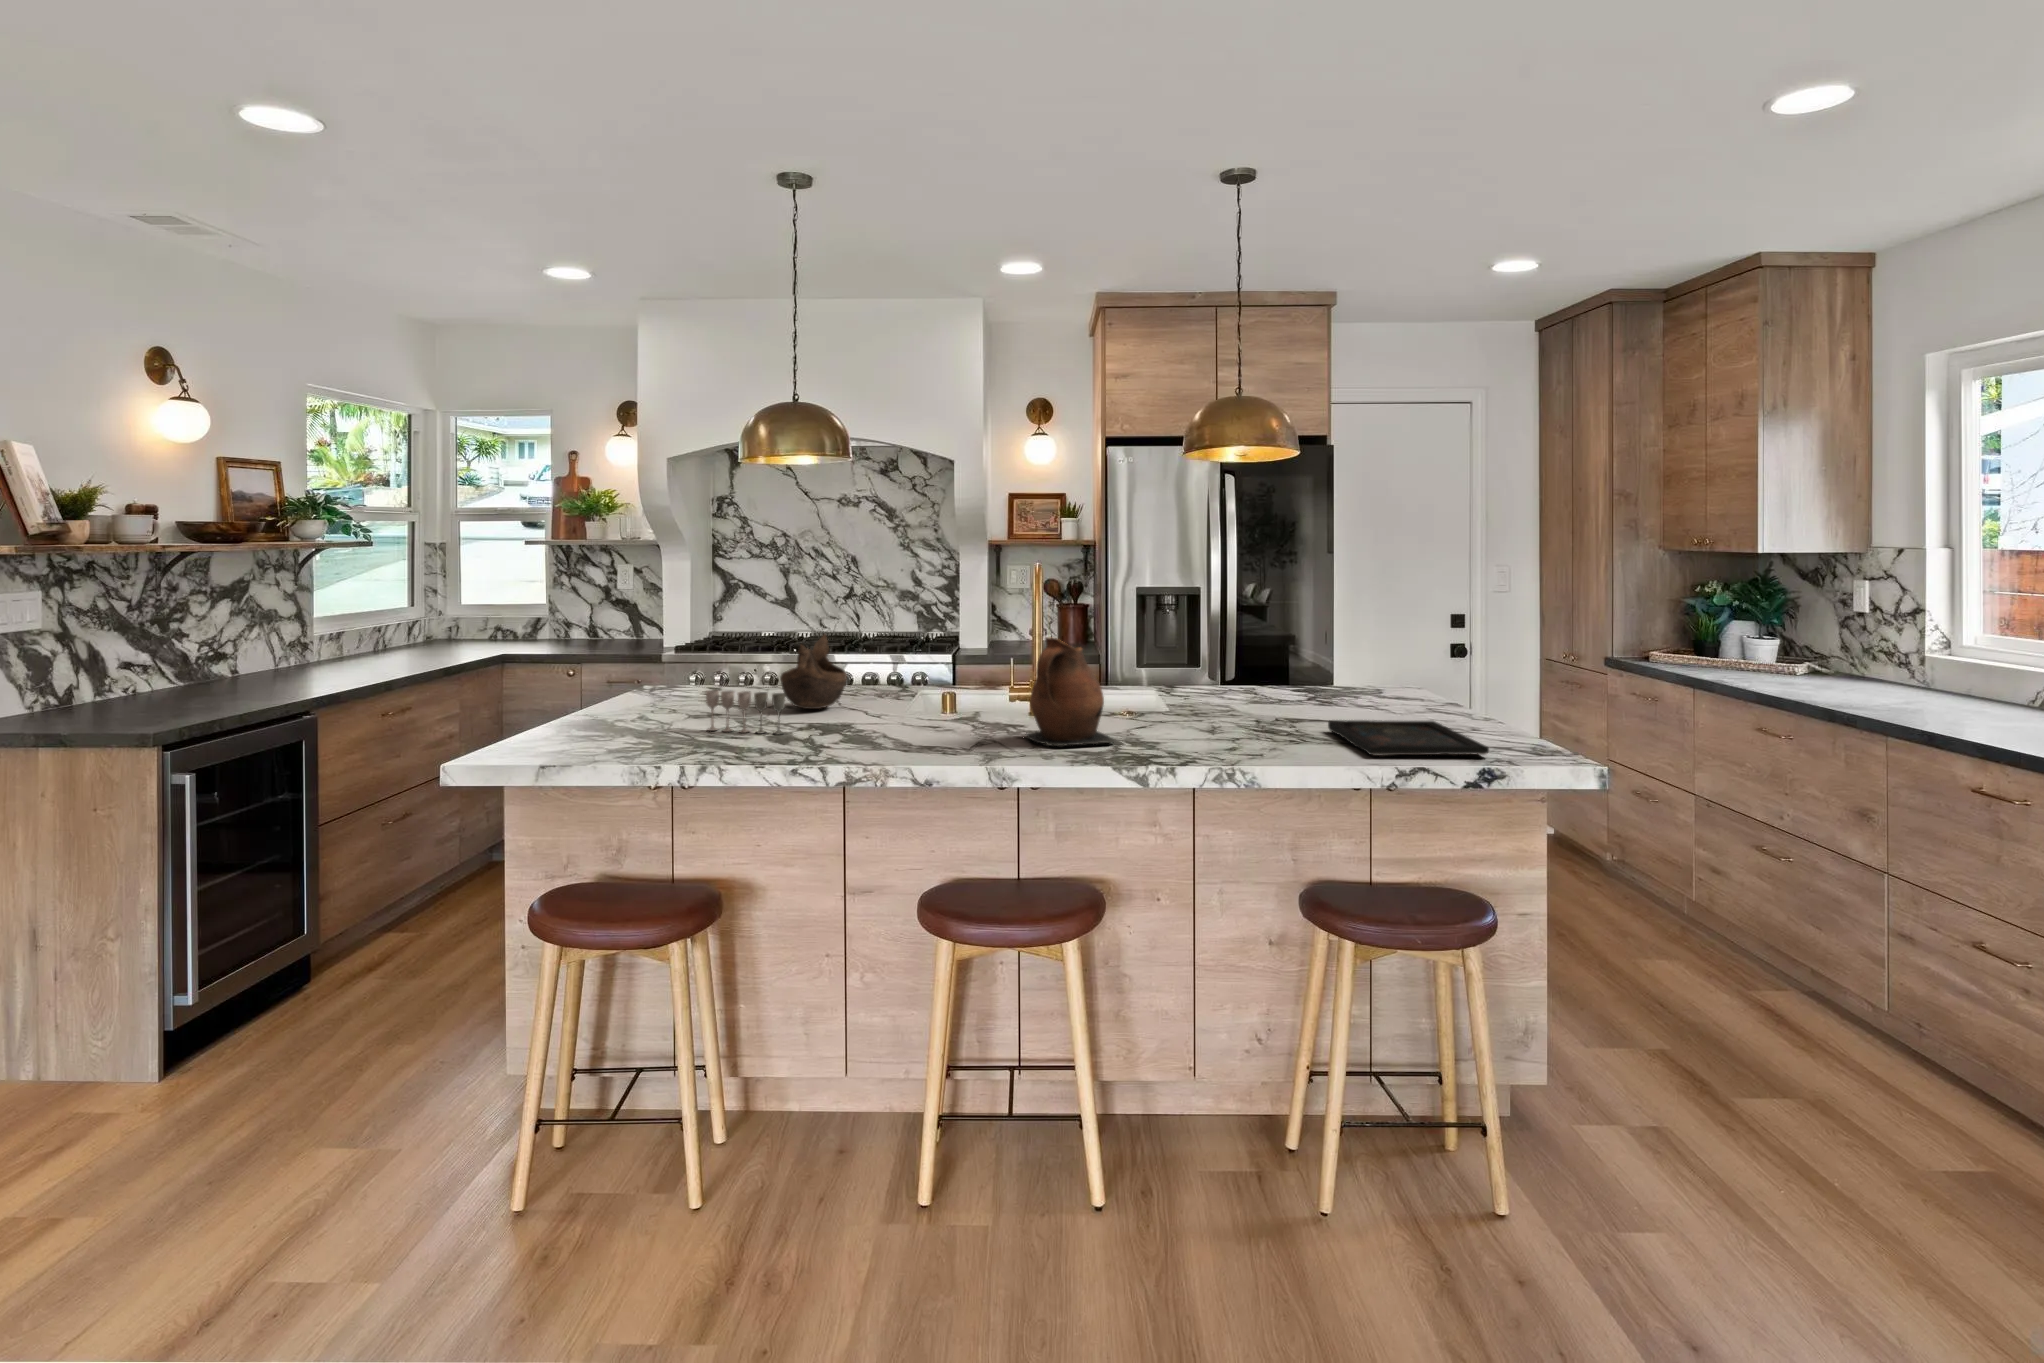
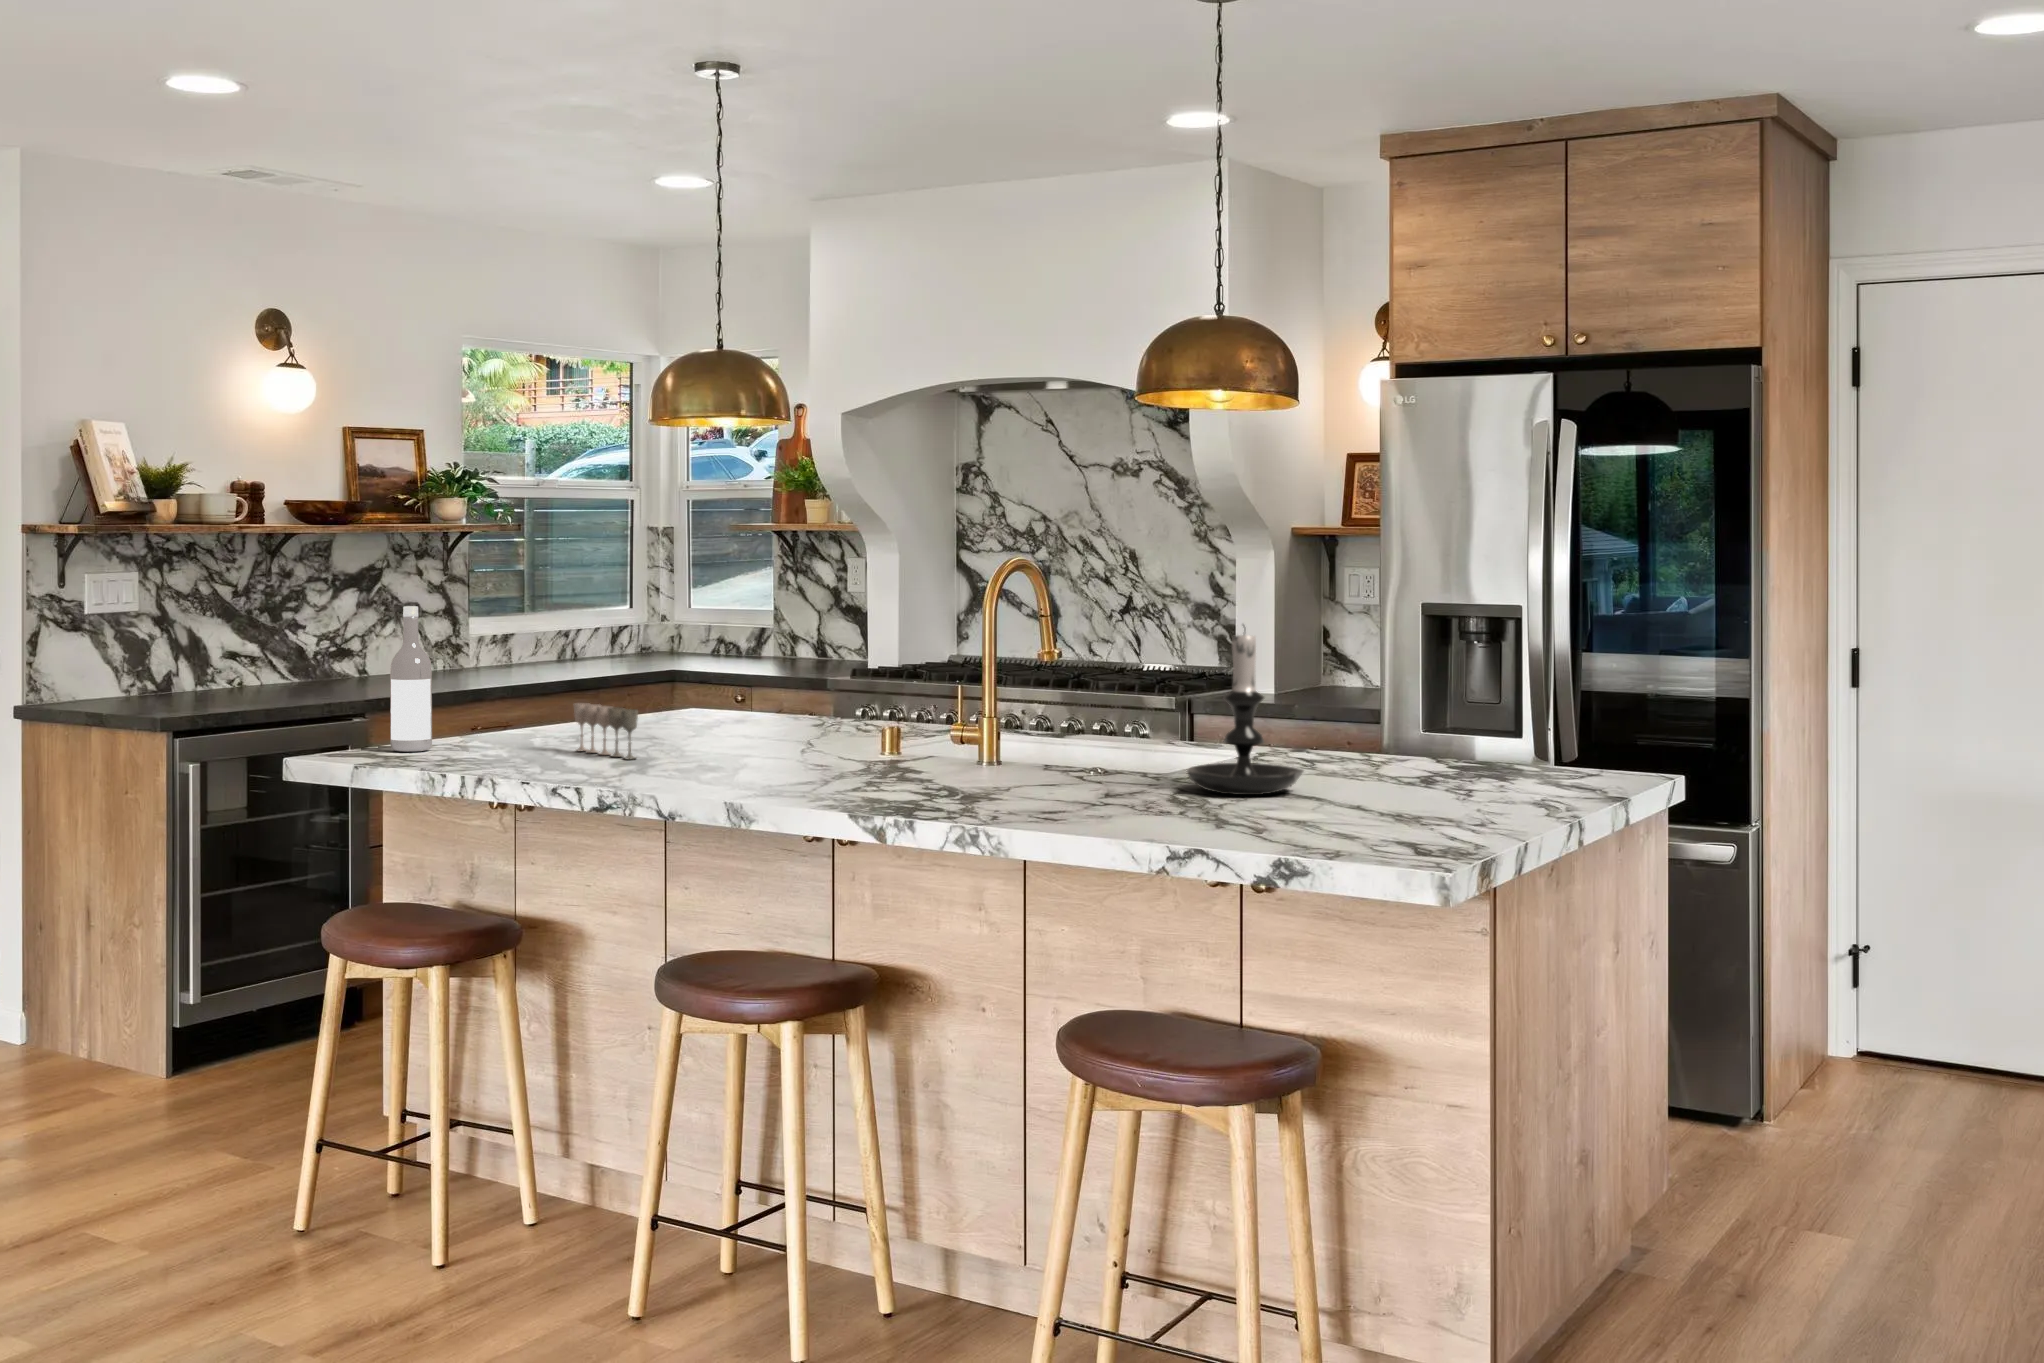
candle holder: none [1224,606,1305,721] -> present [1188,625,1303,795]
wine bottle: none [543,617,582,747] -> present [390,606,432,752]
decorative bowl: present [780,634,847,709] -> none [704,646,810,741]
ceramic pitcher: present [1025,637,1115,746] -> none [829,650,957,797]
tray: present [1328,720,1489,756] -> none [1162,794,1401,845]

